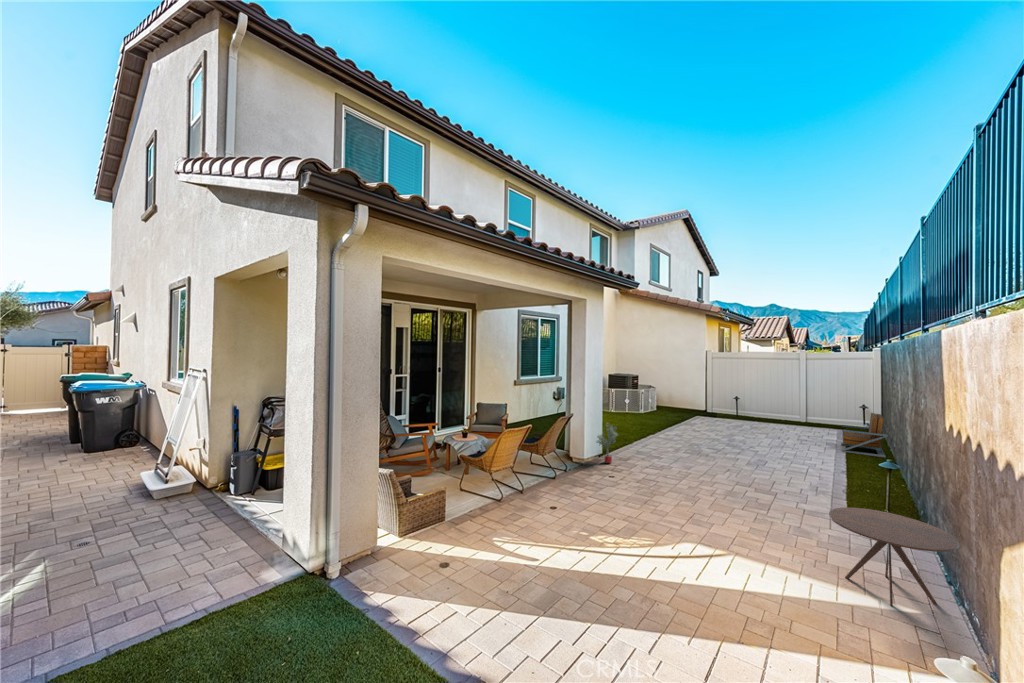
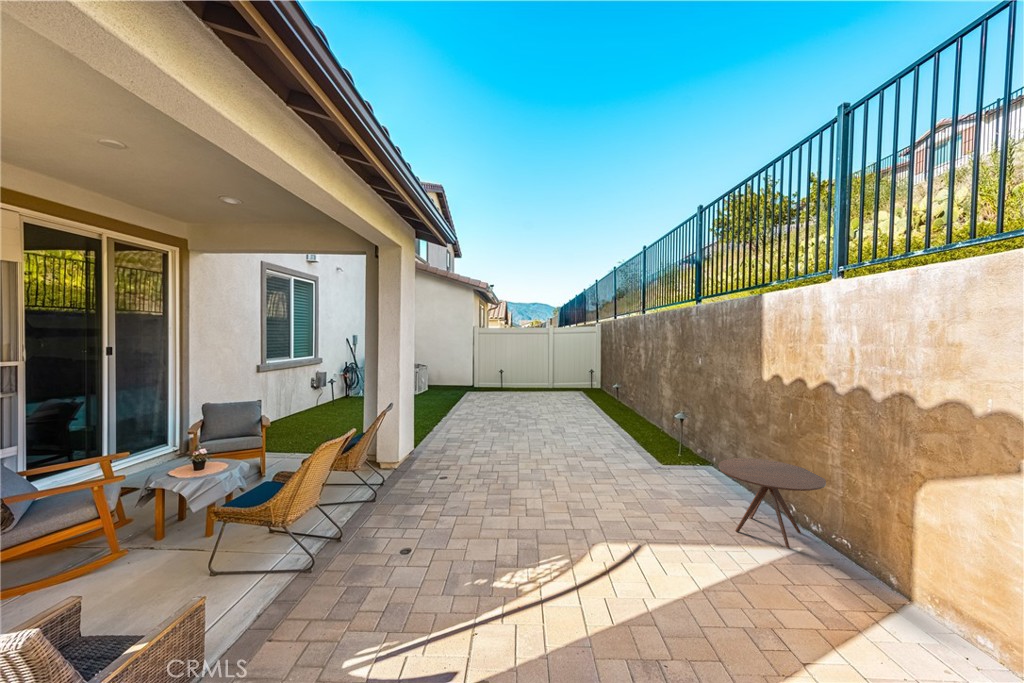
lounge chair: present [841,413,888,457] -> none [593,374,629,409]
potted tree: present [597,425,618,464] -> none [411,409,437,461]

